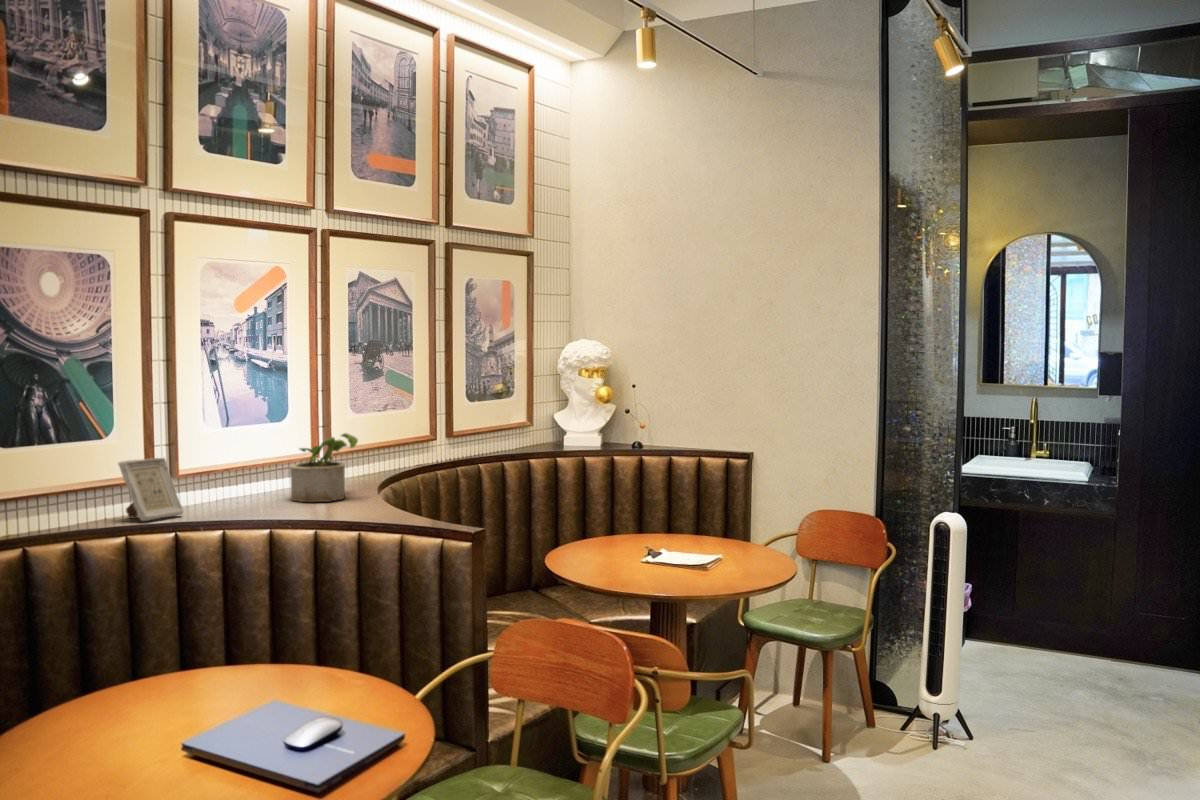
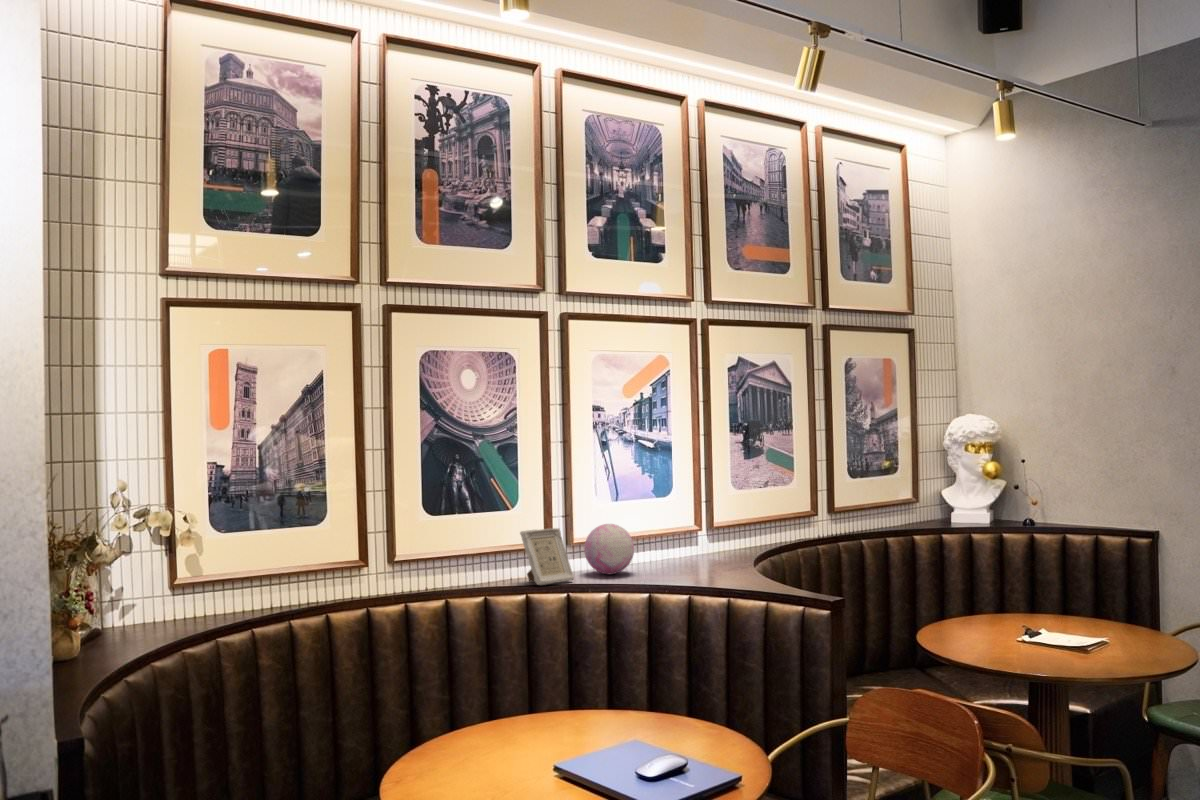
potted plant: present [290,433,358,502] -> none [670,507,732,573]
decorative orb: none [193,452,251,507] -> present [584,524,634,574]

